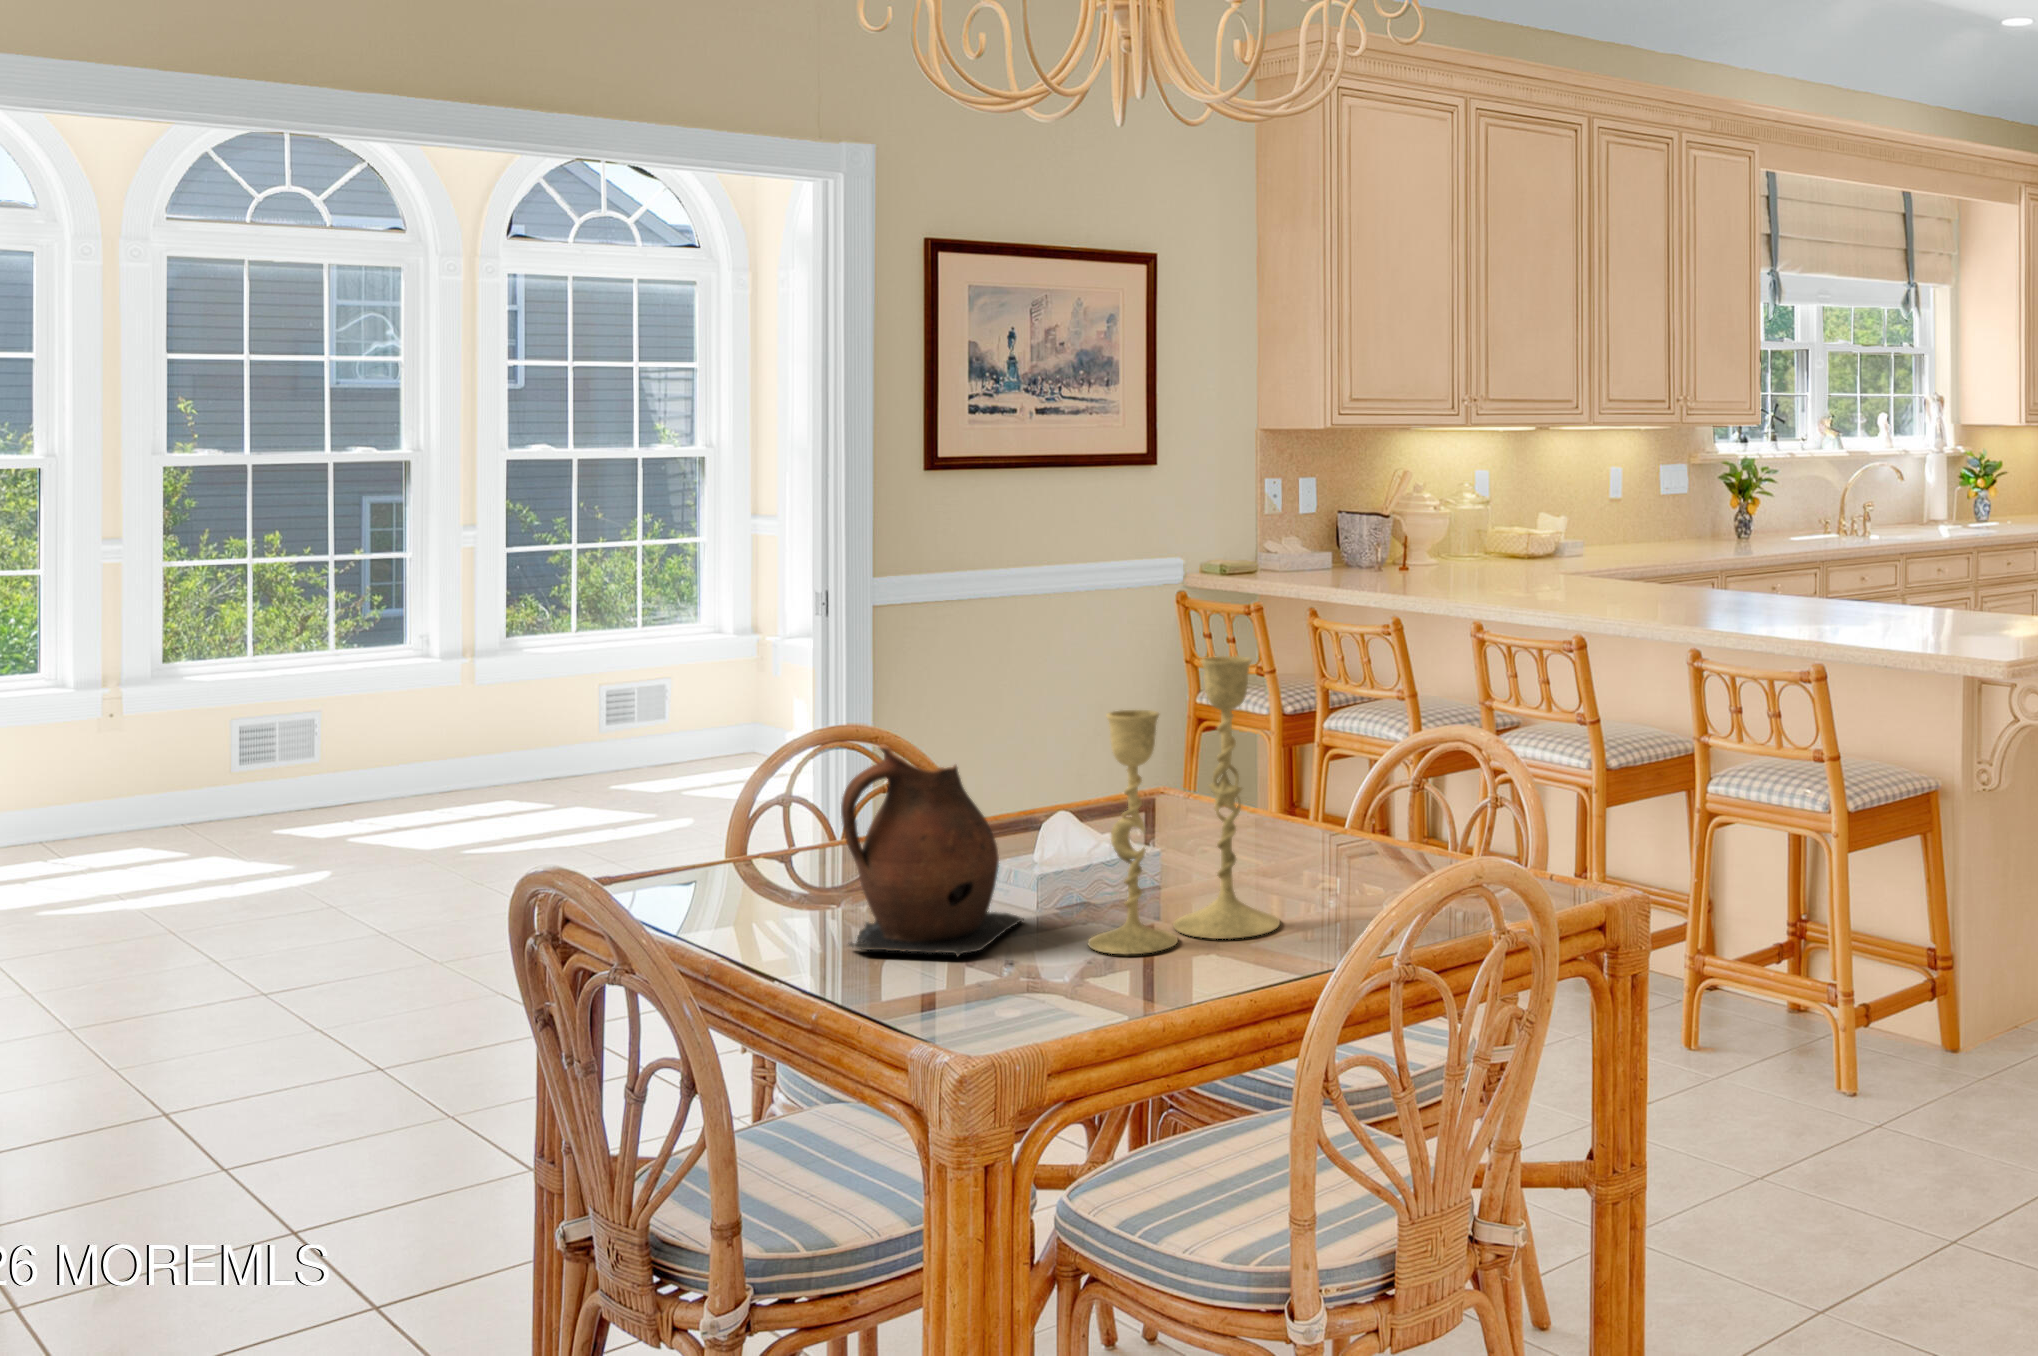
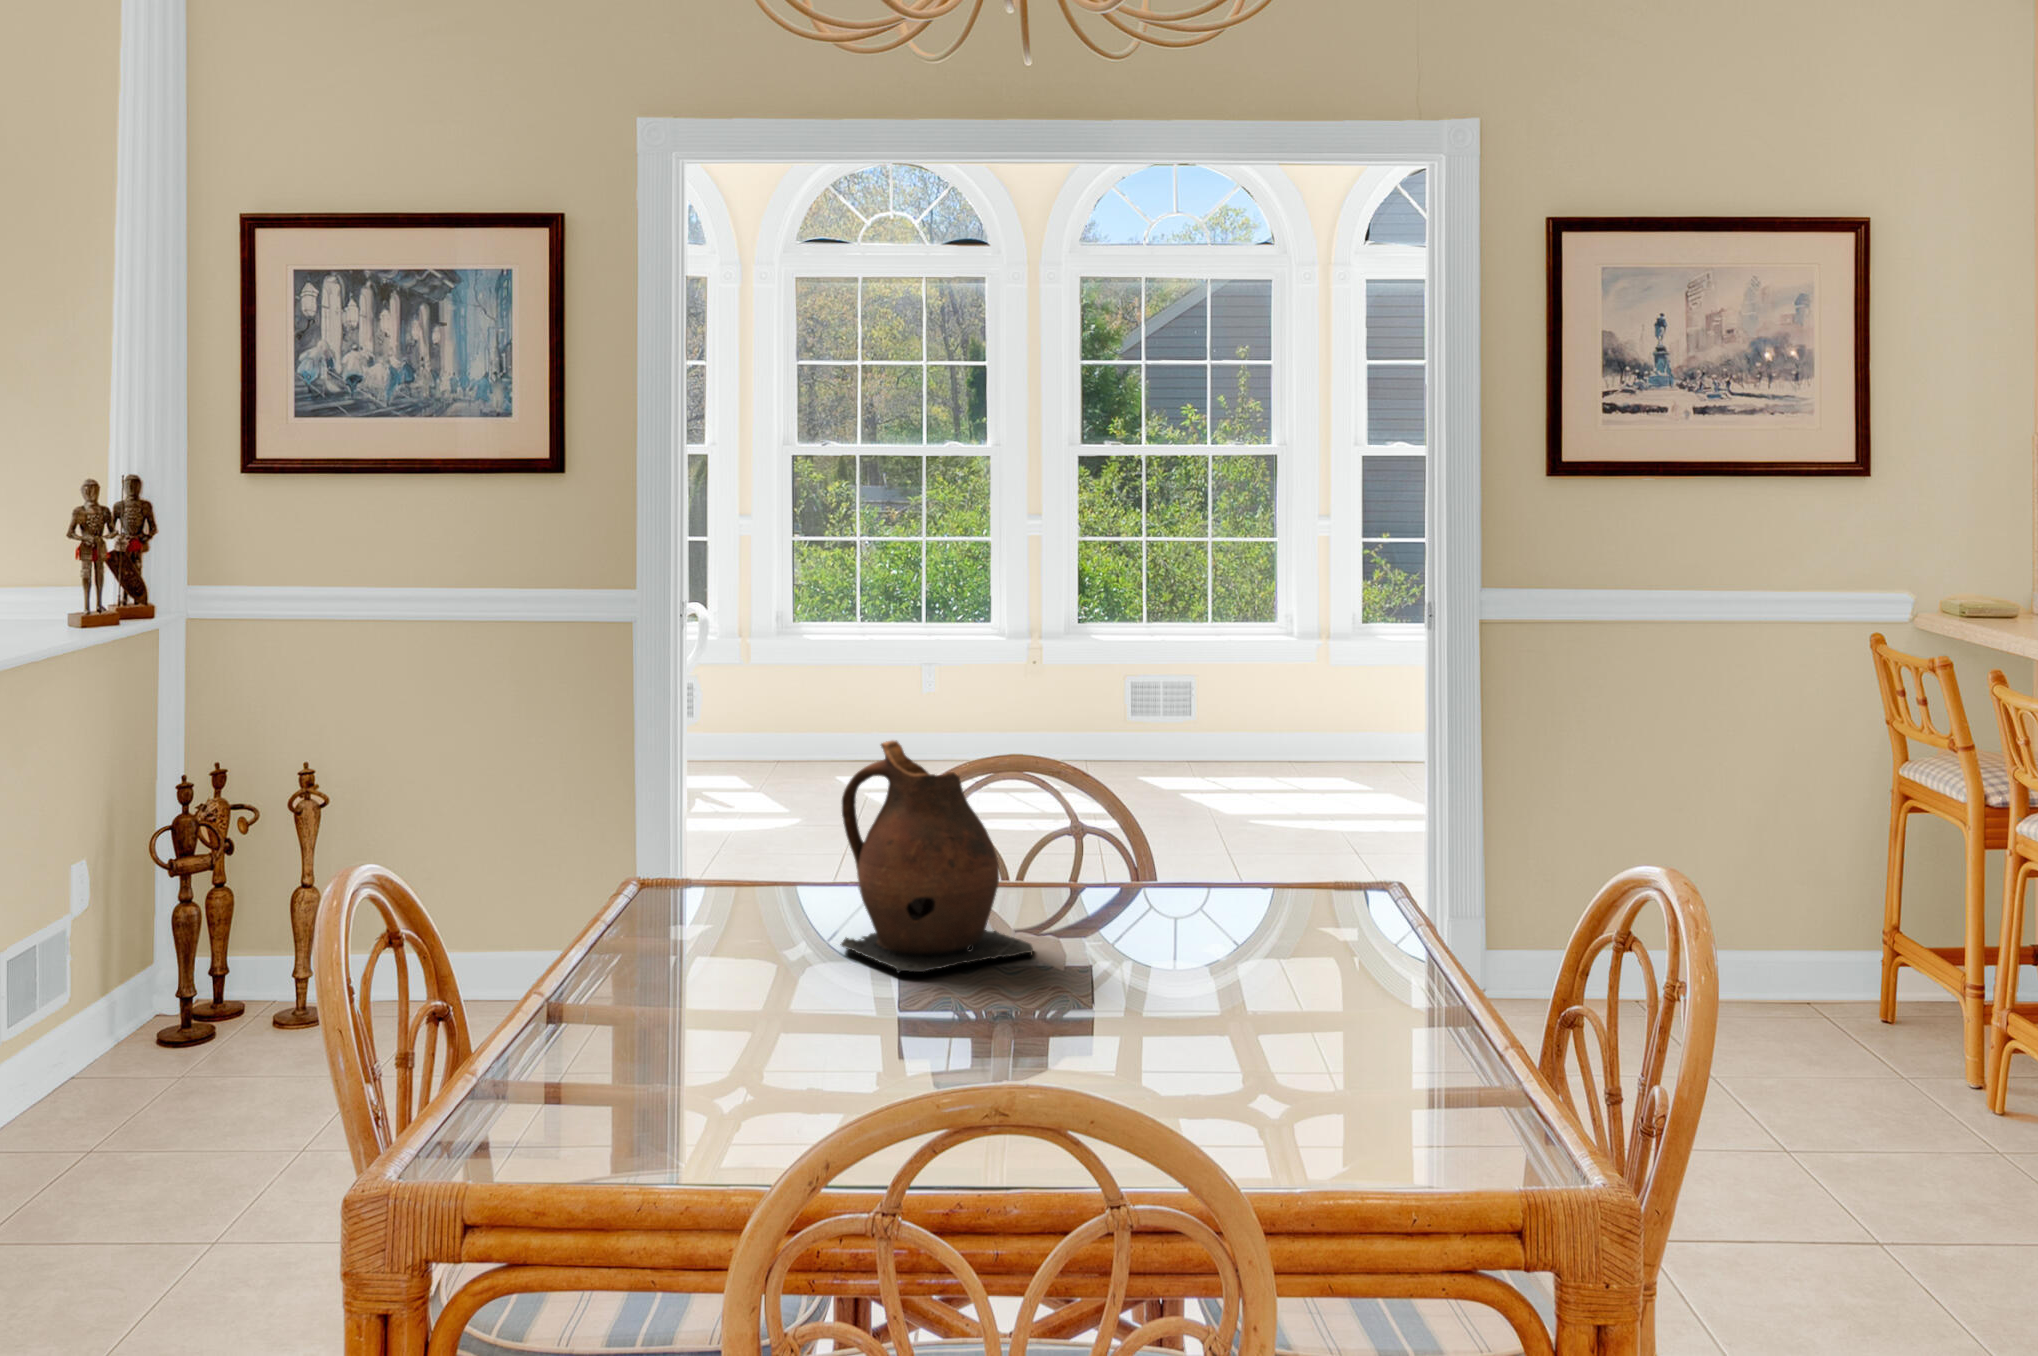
candlestick: present [1088,656,1280,955] -> none [1021,690,1262,1027]

